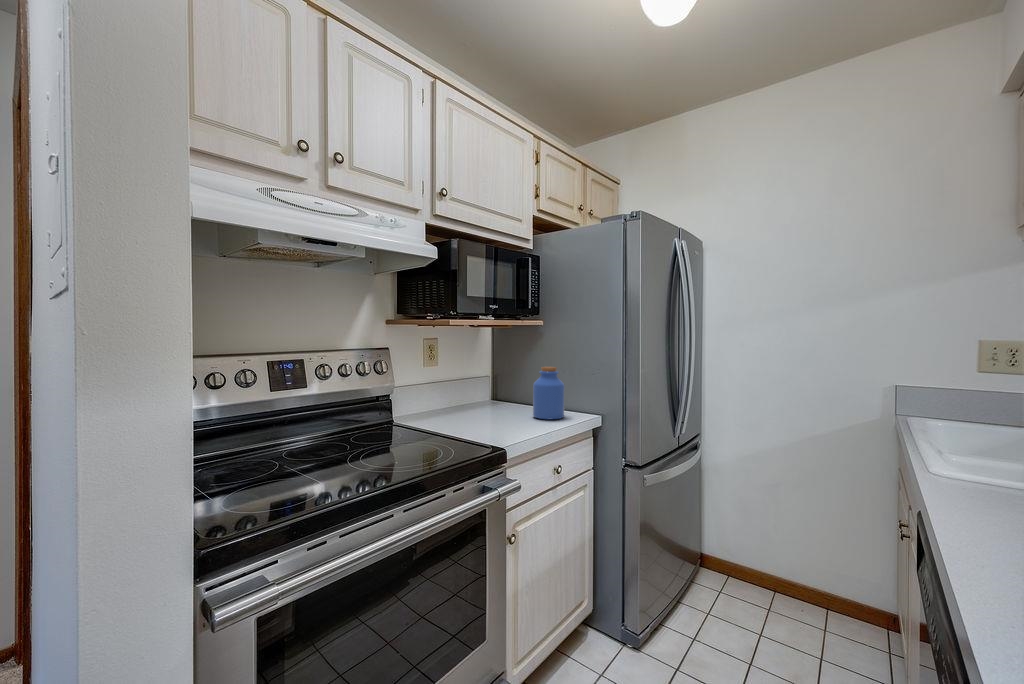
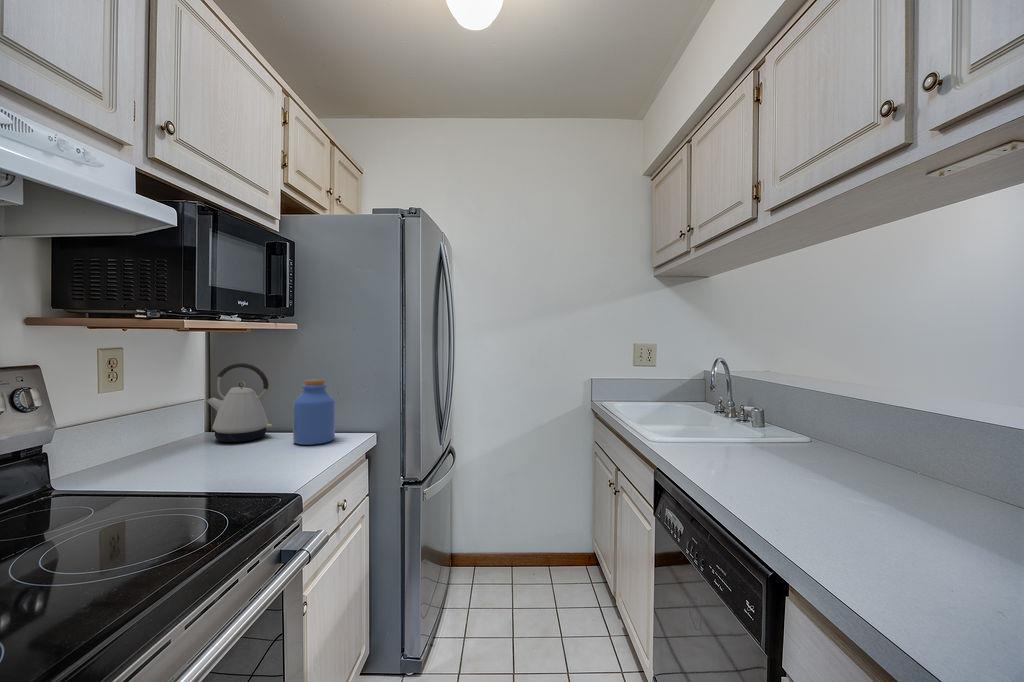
kettle: none [484,352,524,411] -> present [206,363,272,442]

